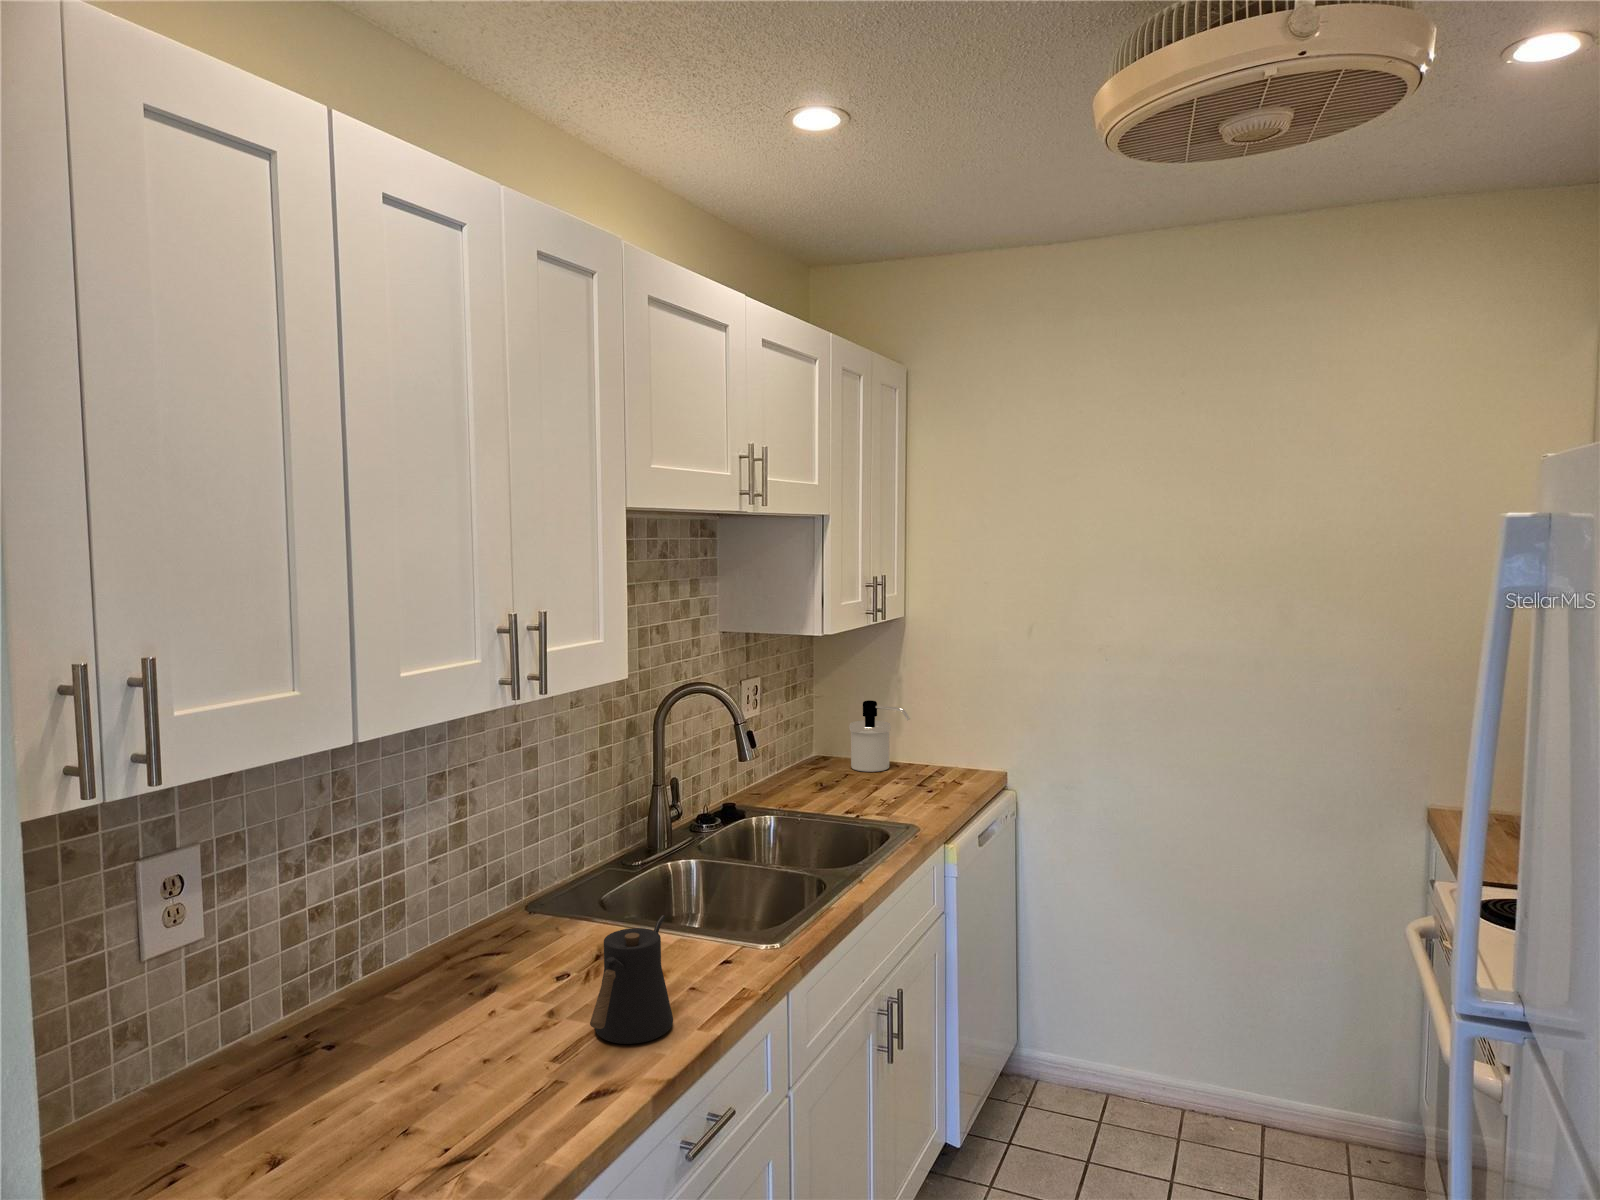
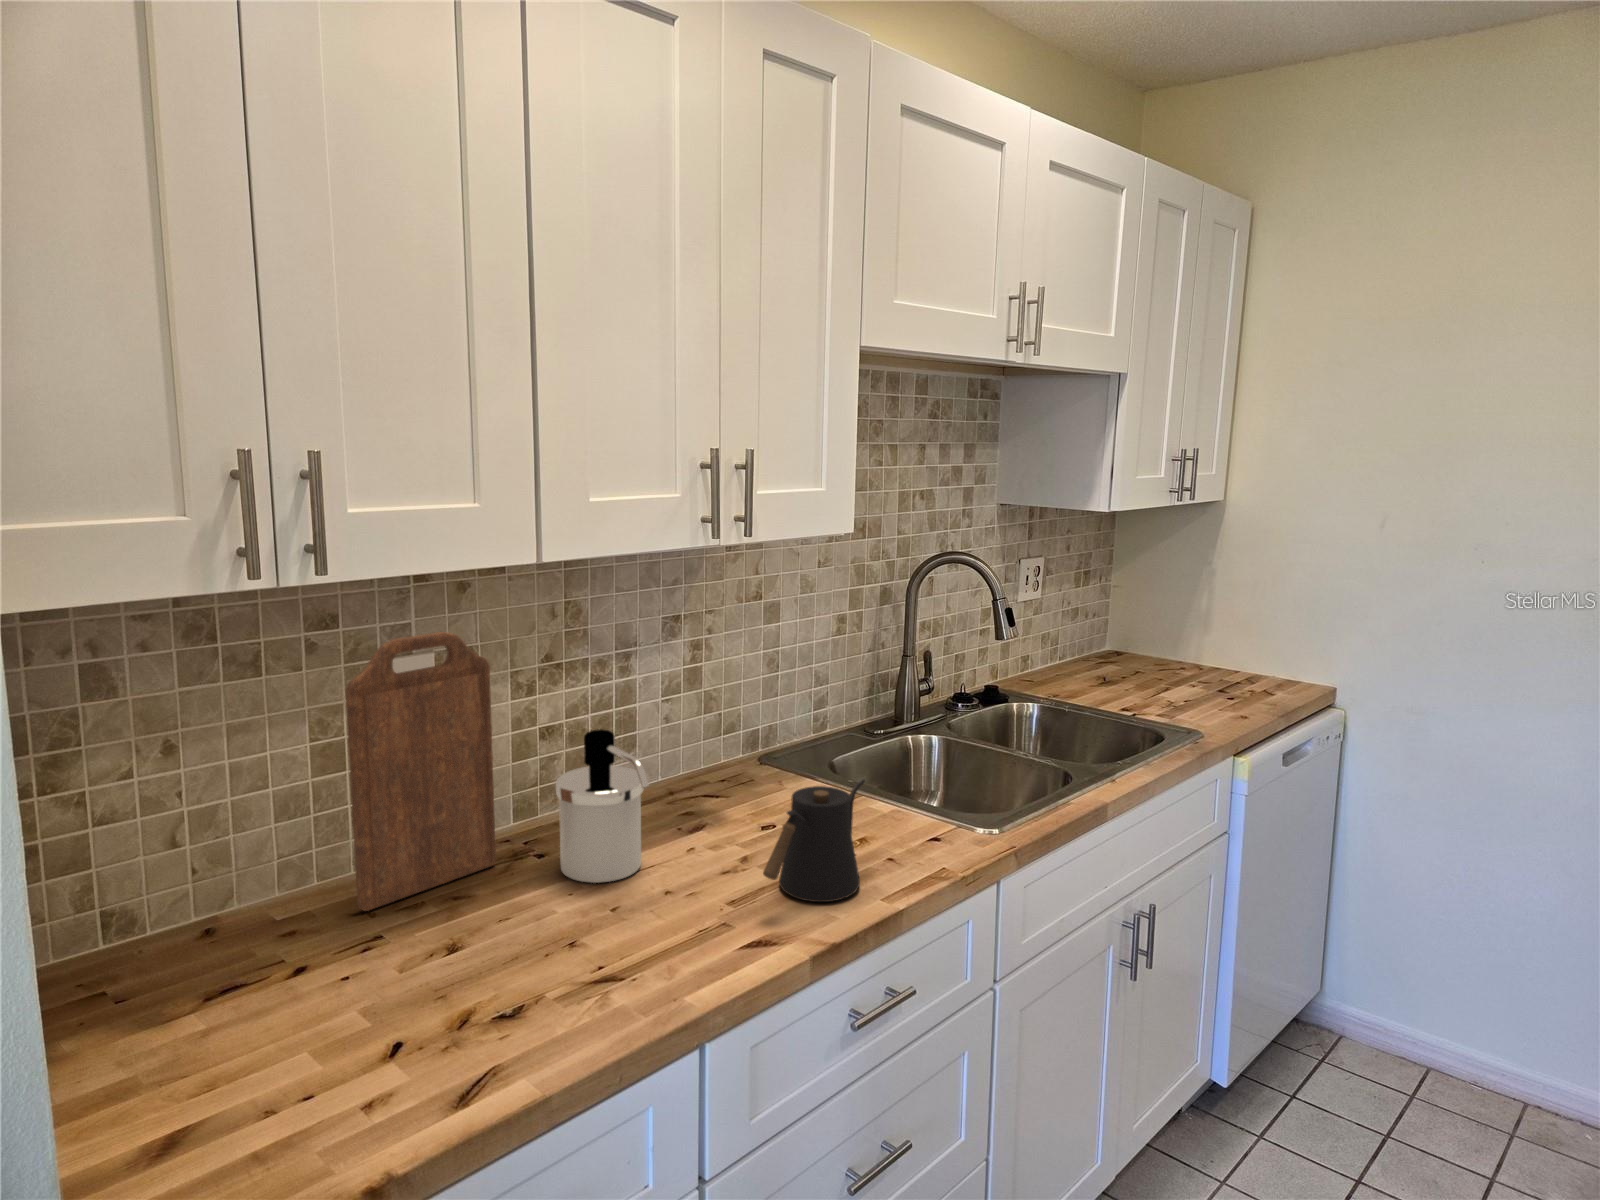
soap dispenser: present [849,700,910,772] -> present [556,729,649,883]
cutting board: none [126,822,283,1145] -> present [346,632,496,911]

